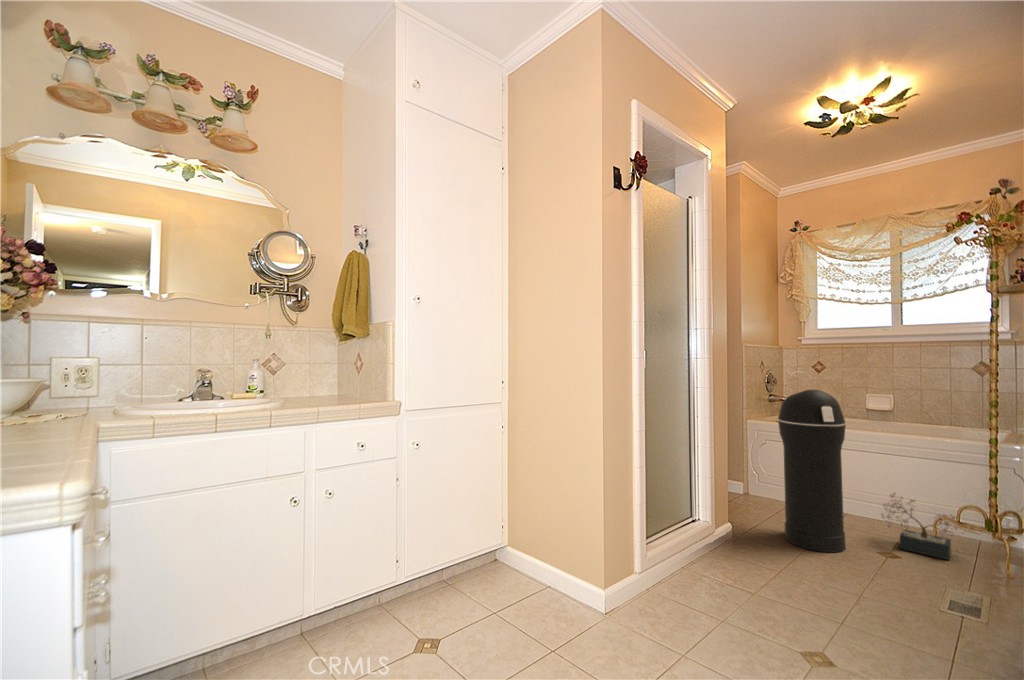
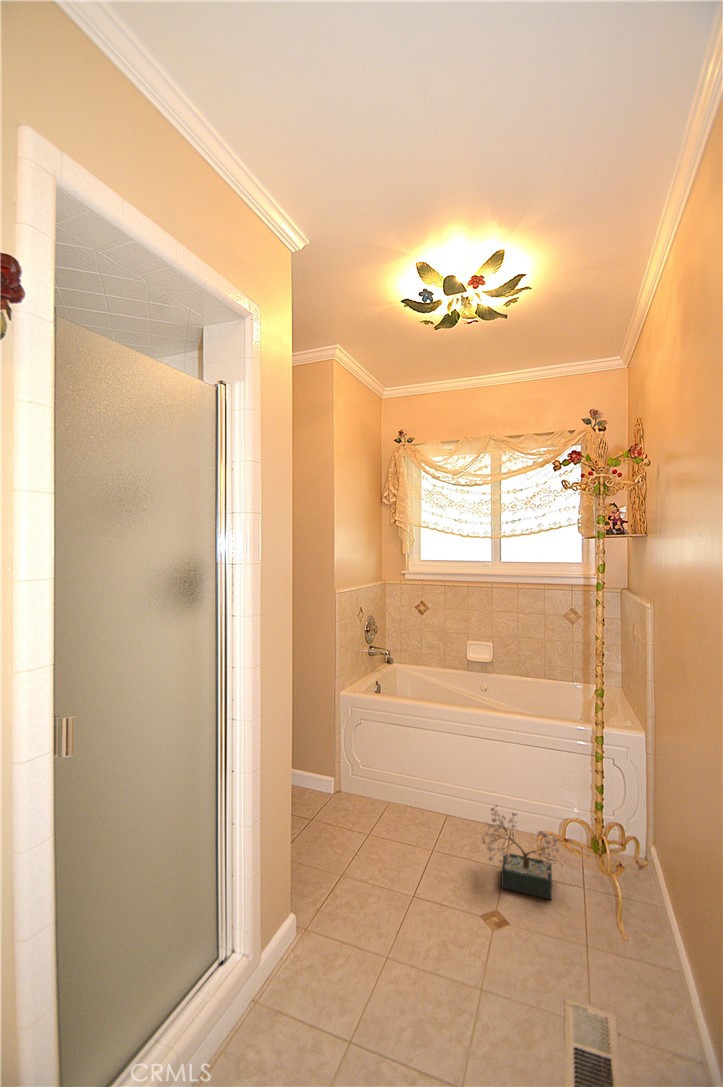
trash can: present [778,390,846,552] -> none [363,691,445,934]

